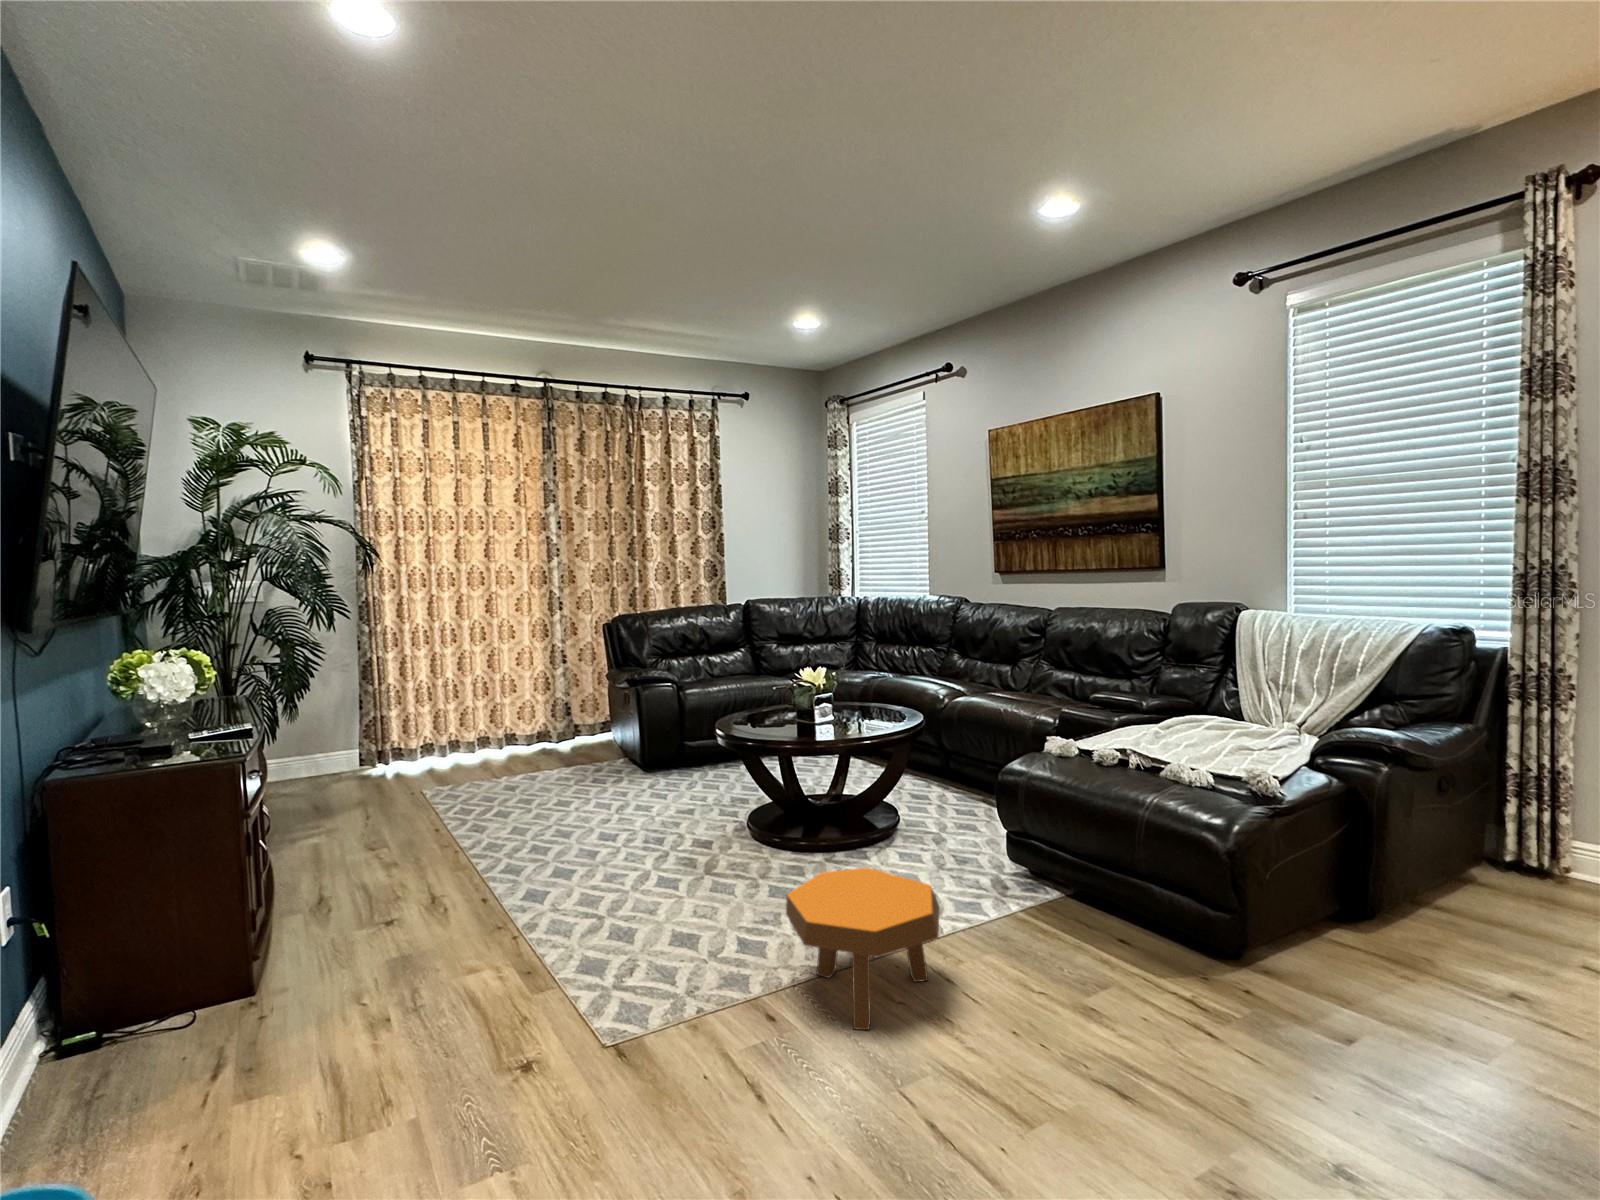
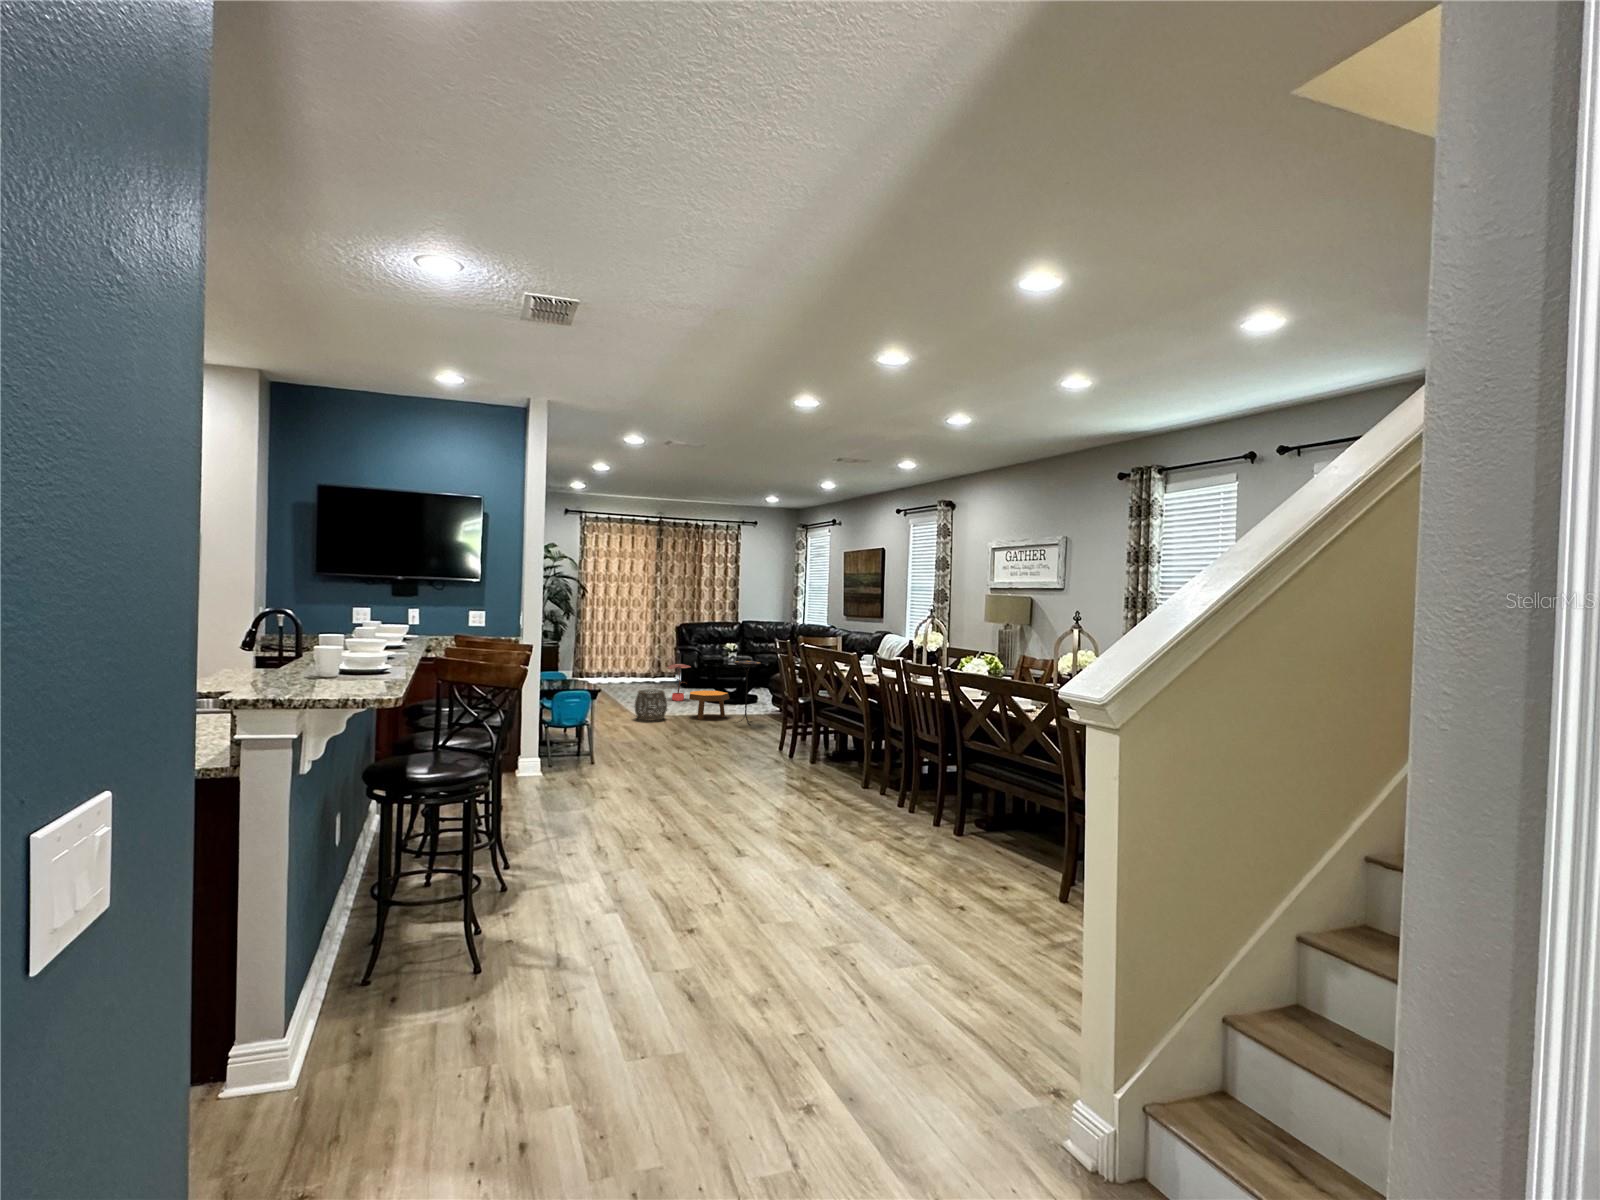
potted plant: none [632,744,709,857] -> present [667,664,691,701]
side table: none [1009,771,1133,1065] -> present [734,661,761,725]
woven basket: none [583,923,731,1103] -> present [634,690,667,721]

